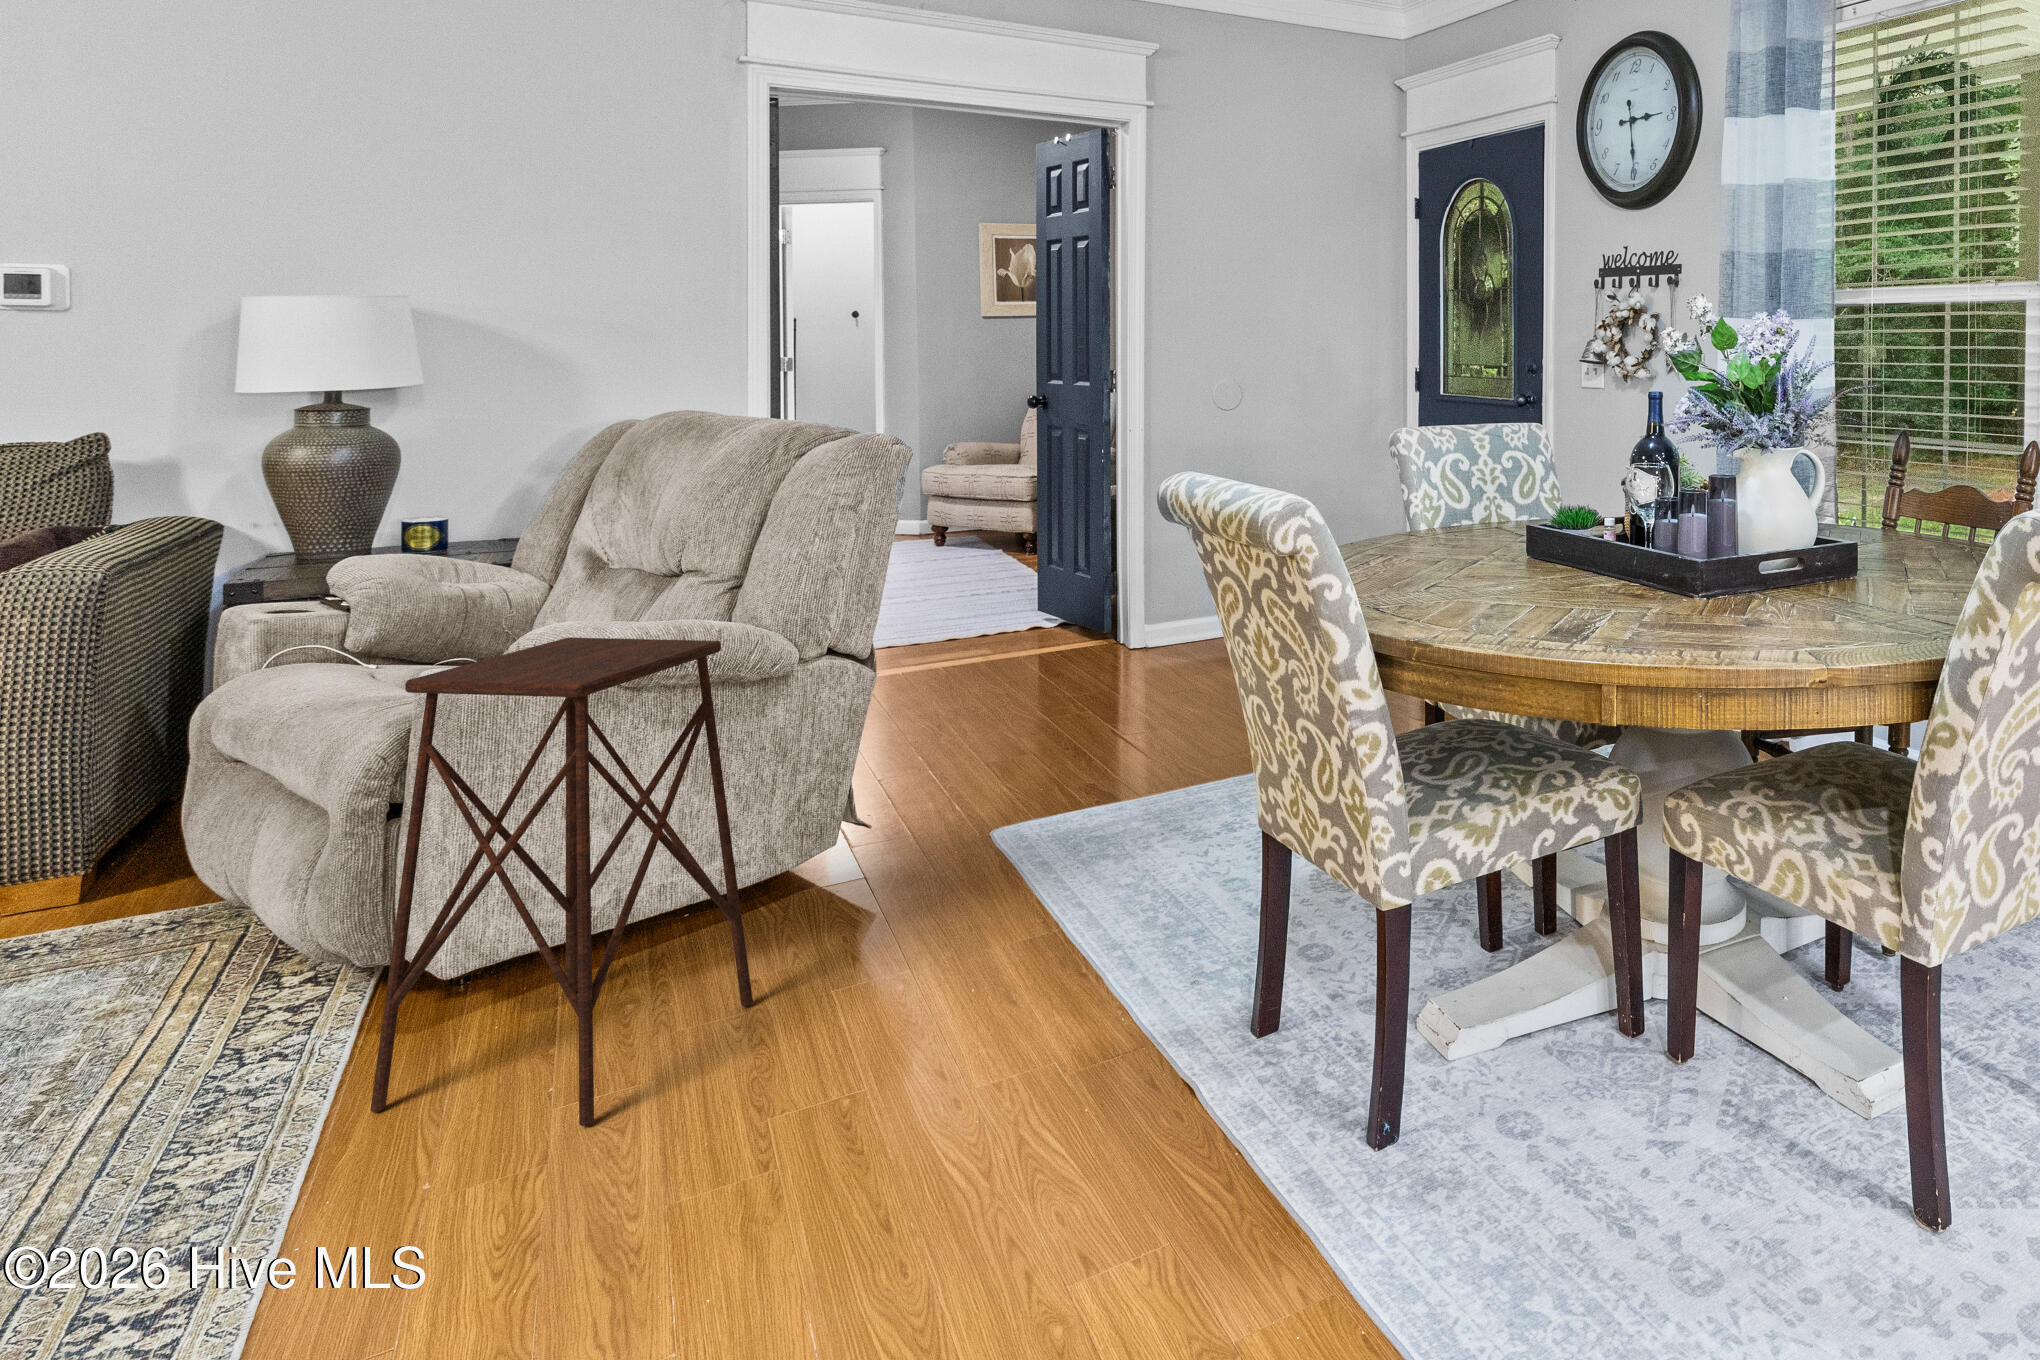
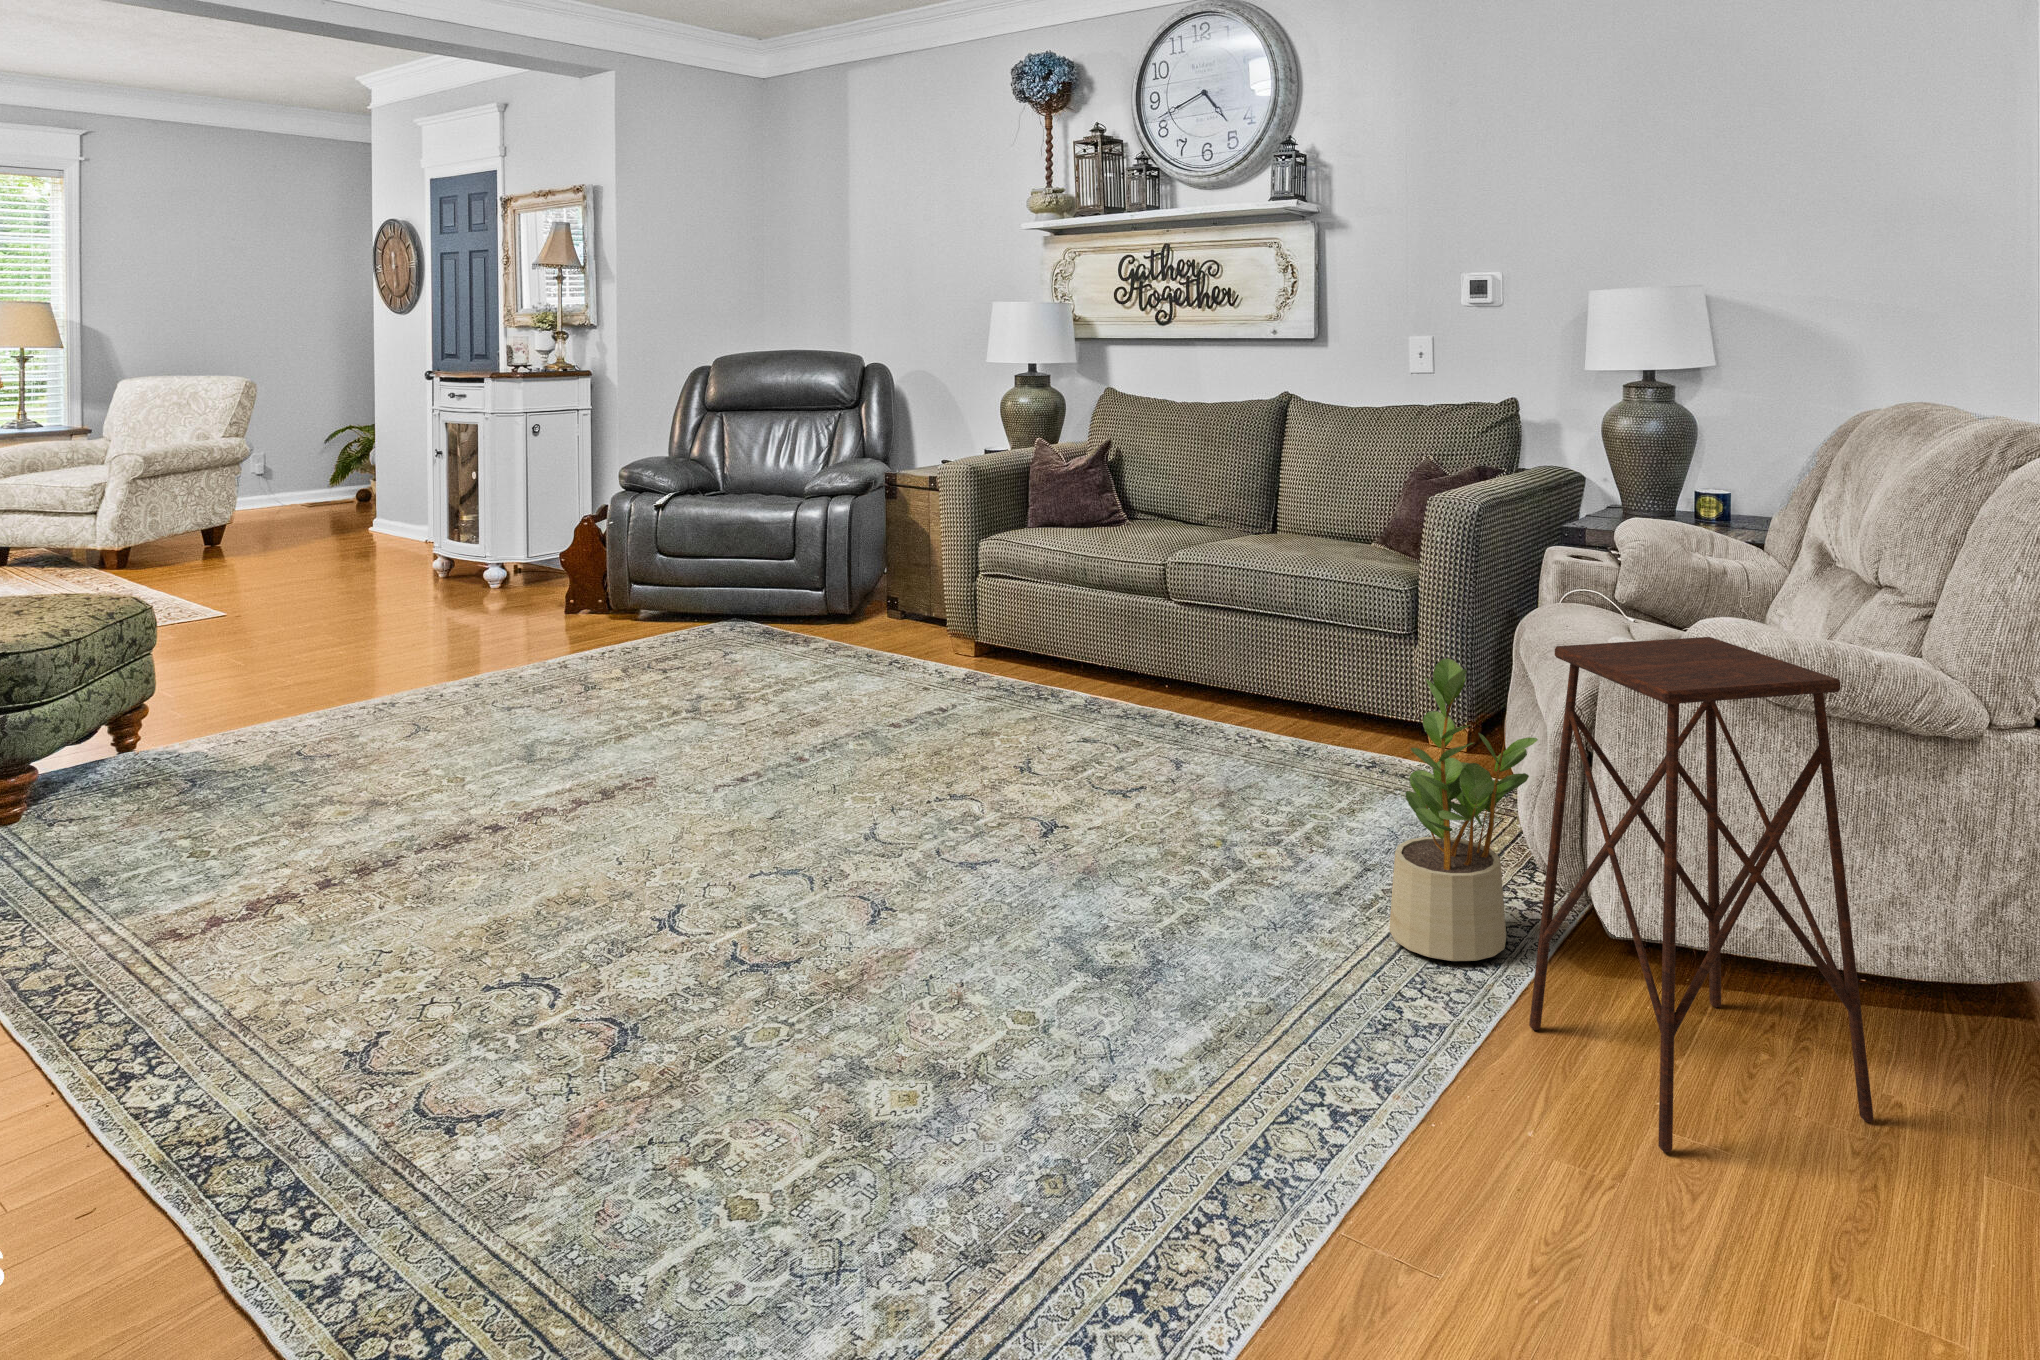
potted plant: none [89,742,328,1129] -> present [1389,658,1538,961]

